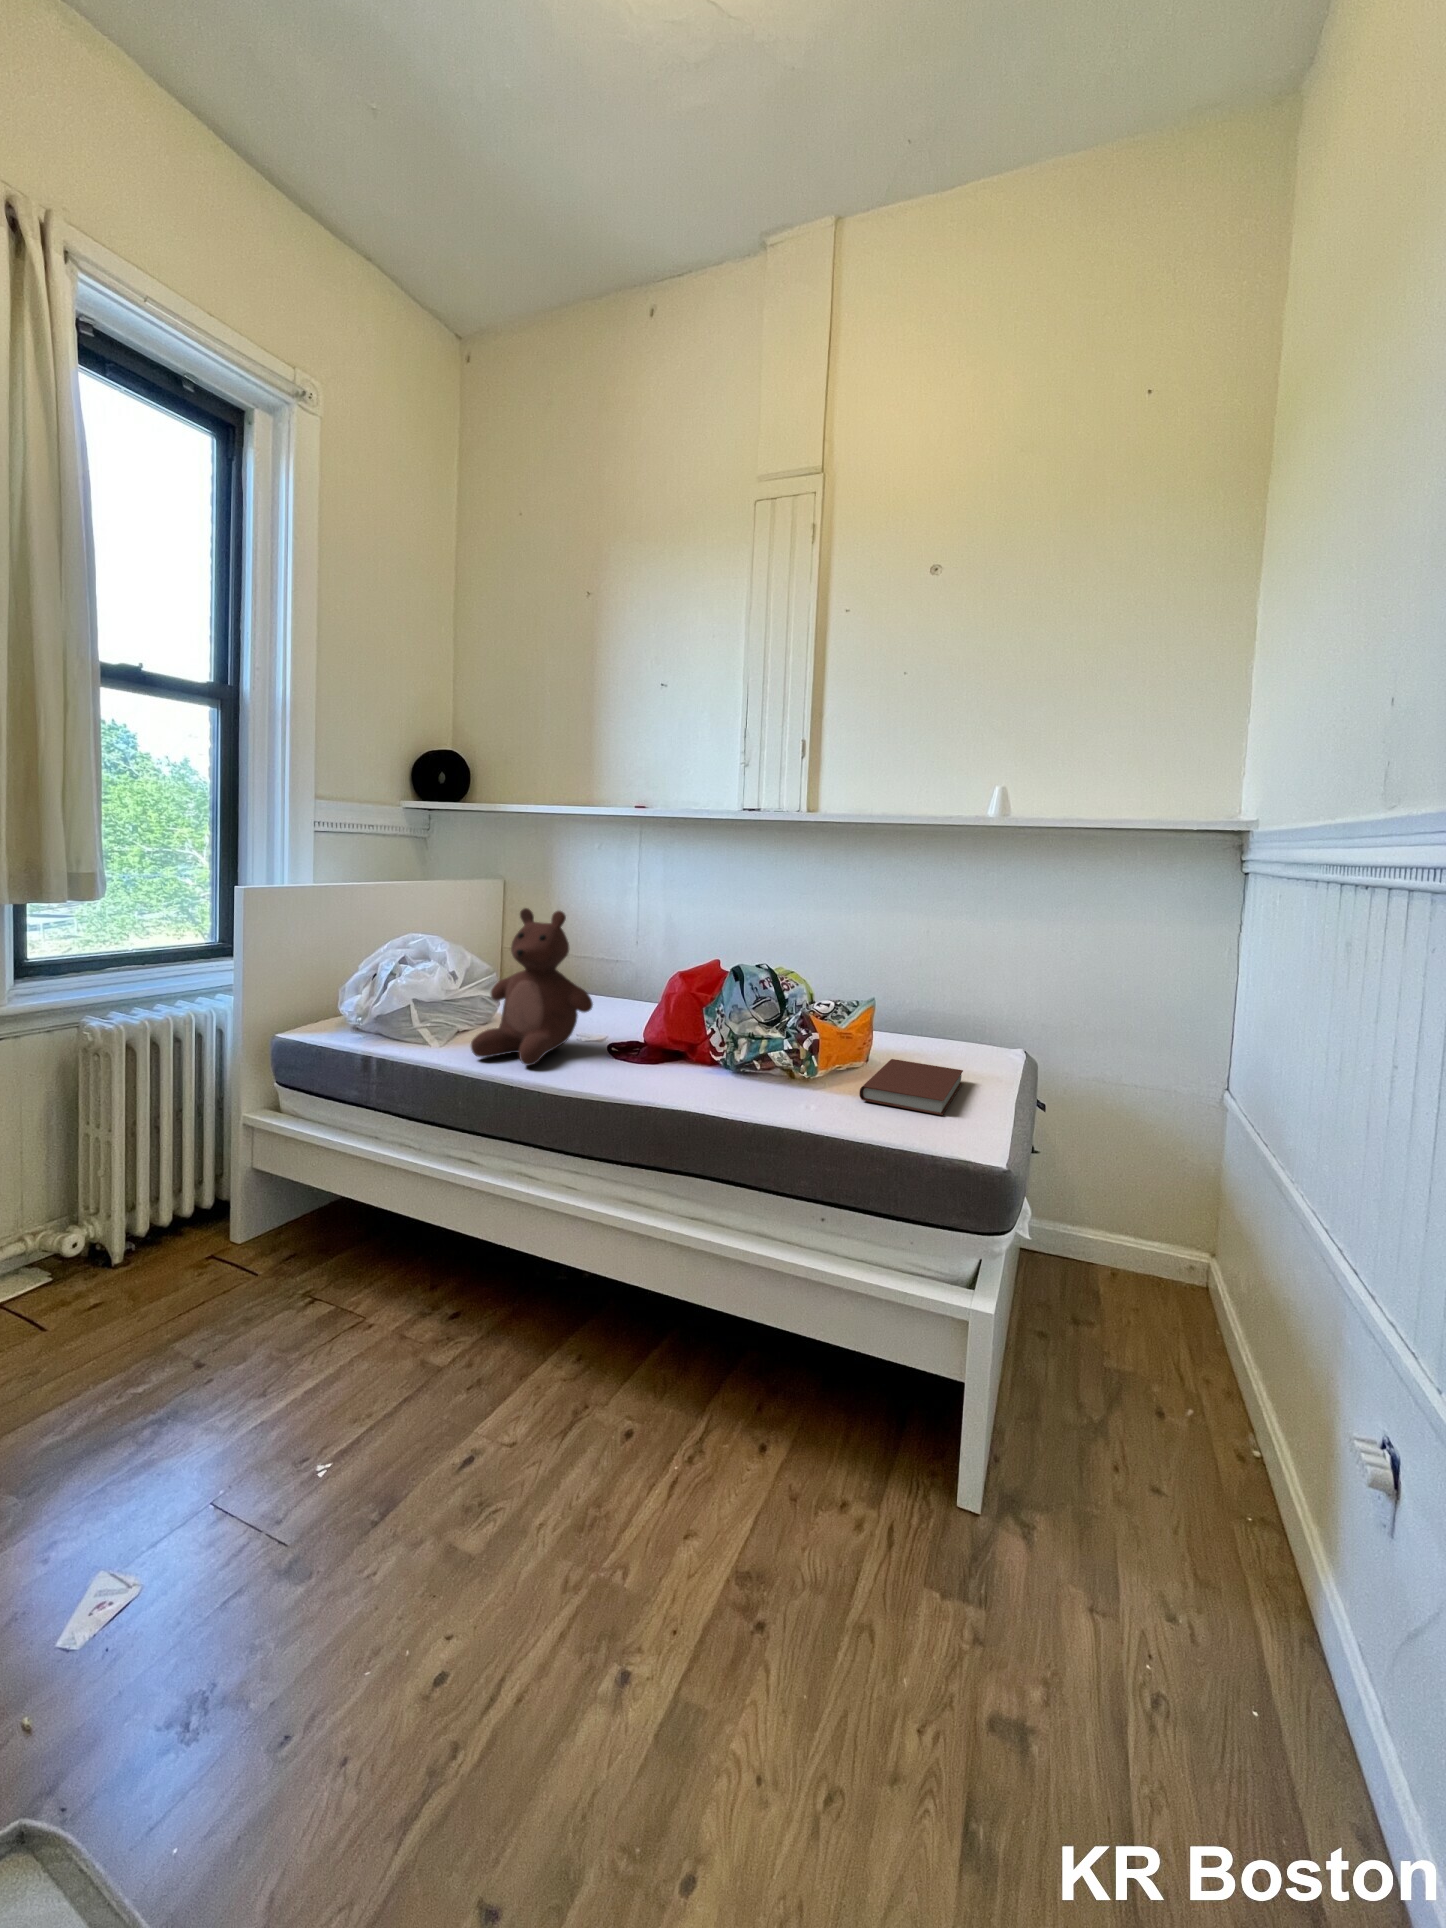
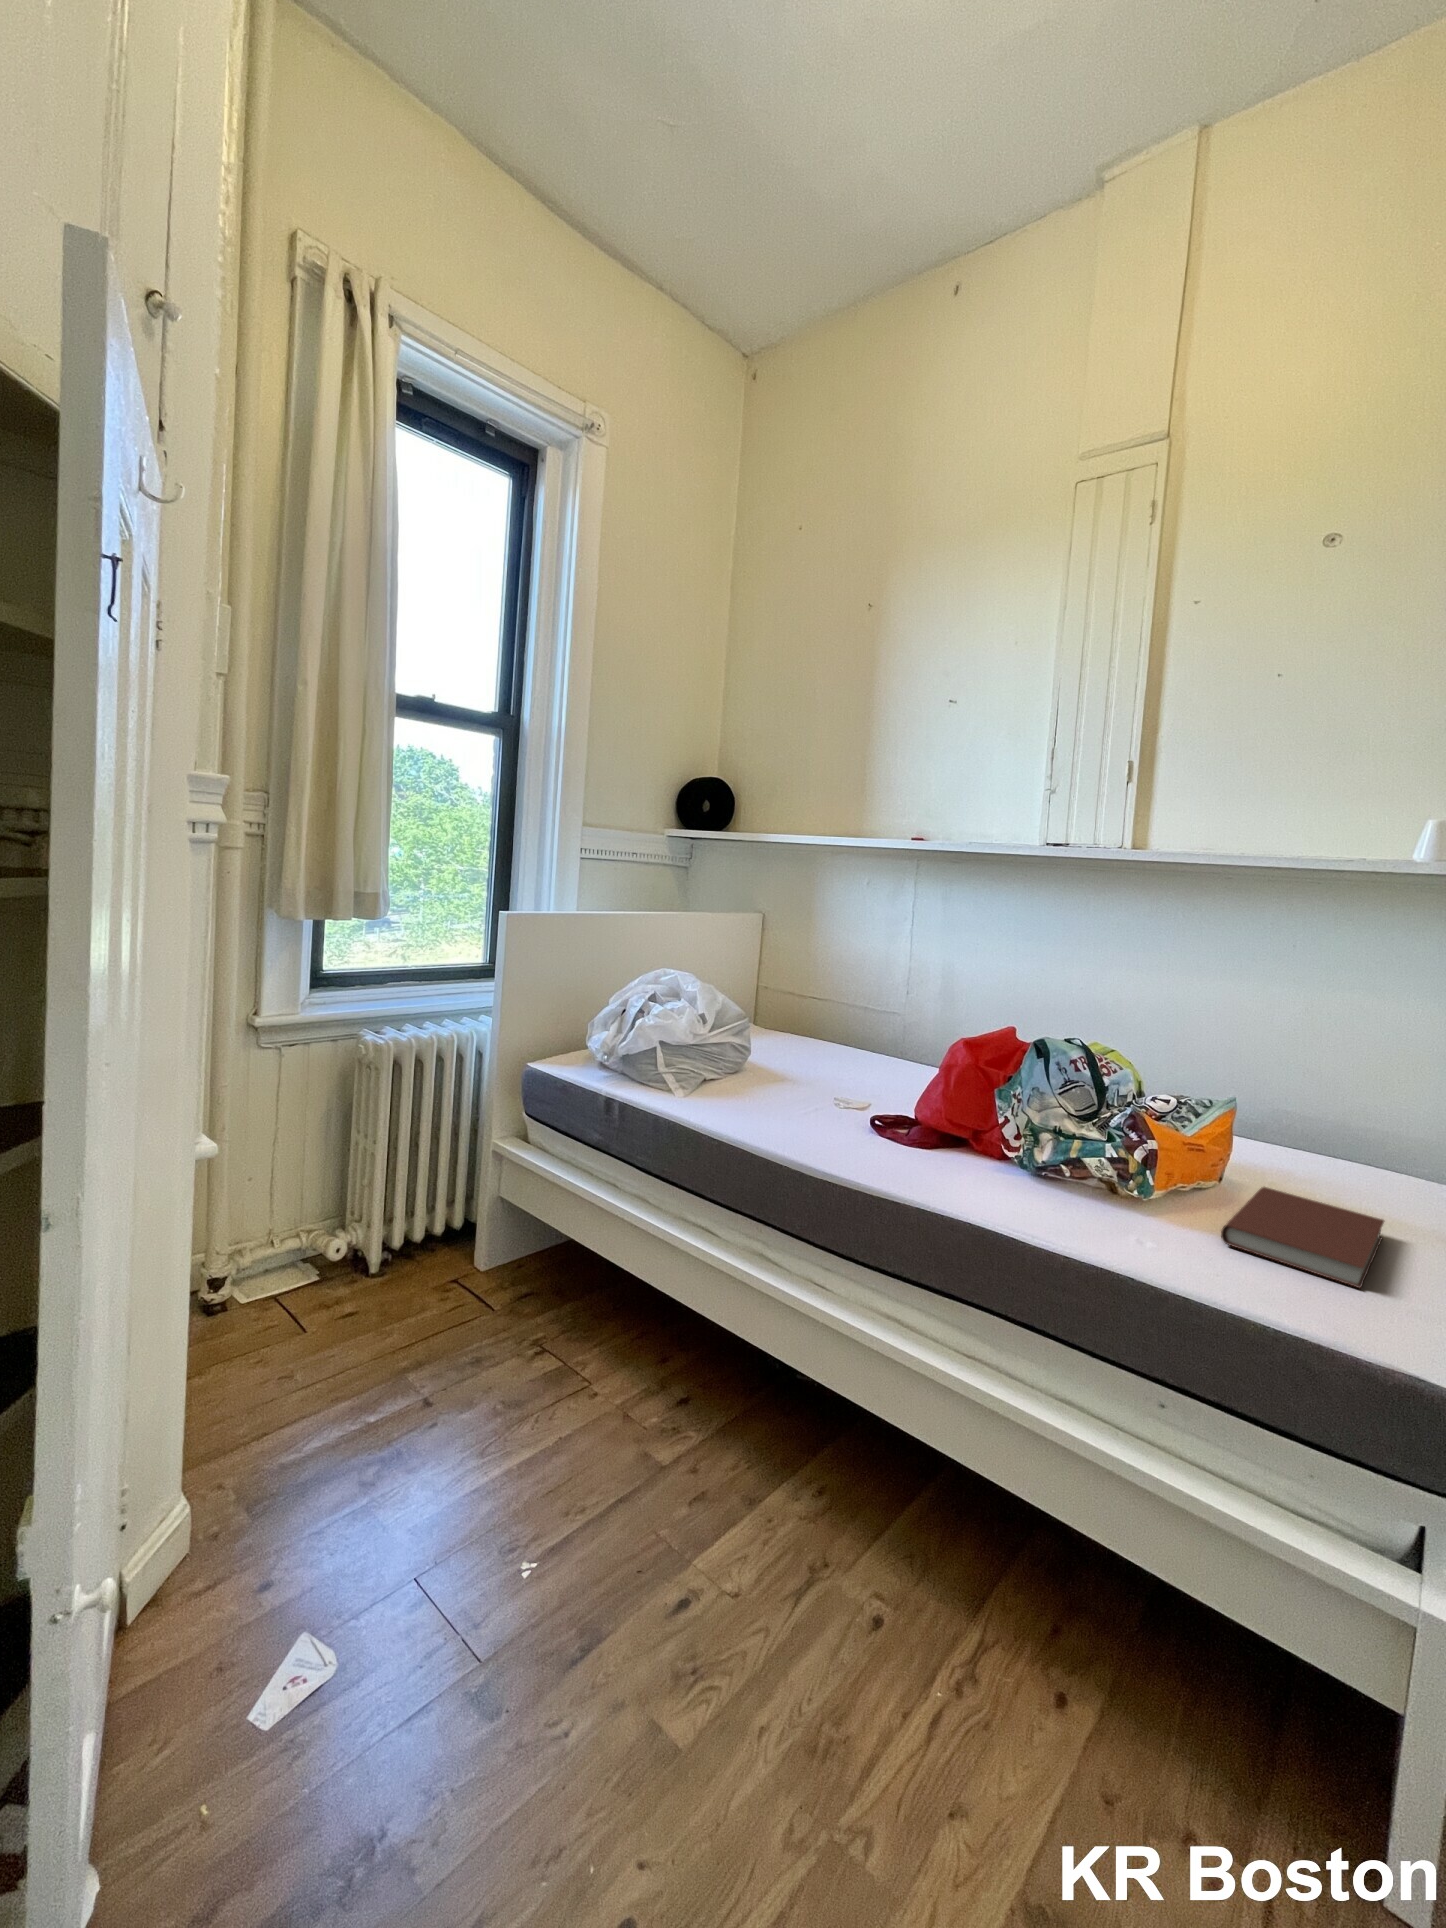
teddy bear: present [471,908,593,1066] -> none [715,951,855,1133]

